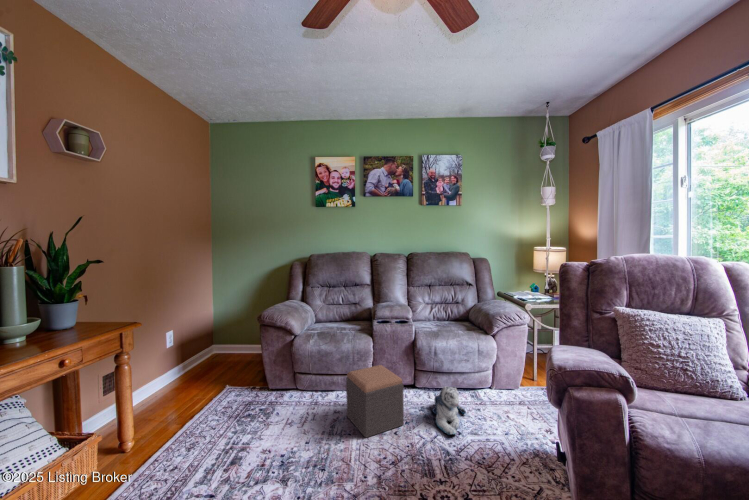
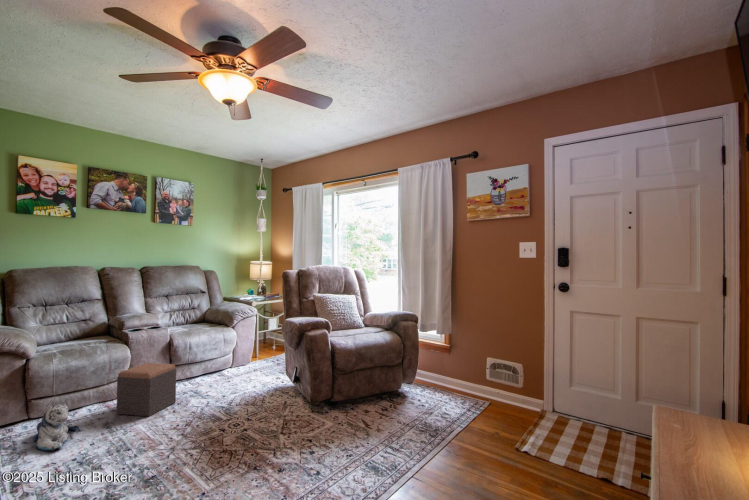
plush toy: present [432,386,466,435] -> present [33,404,78,451]

